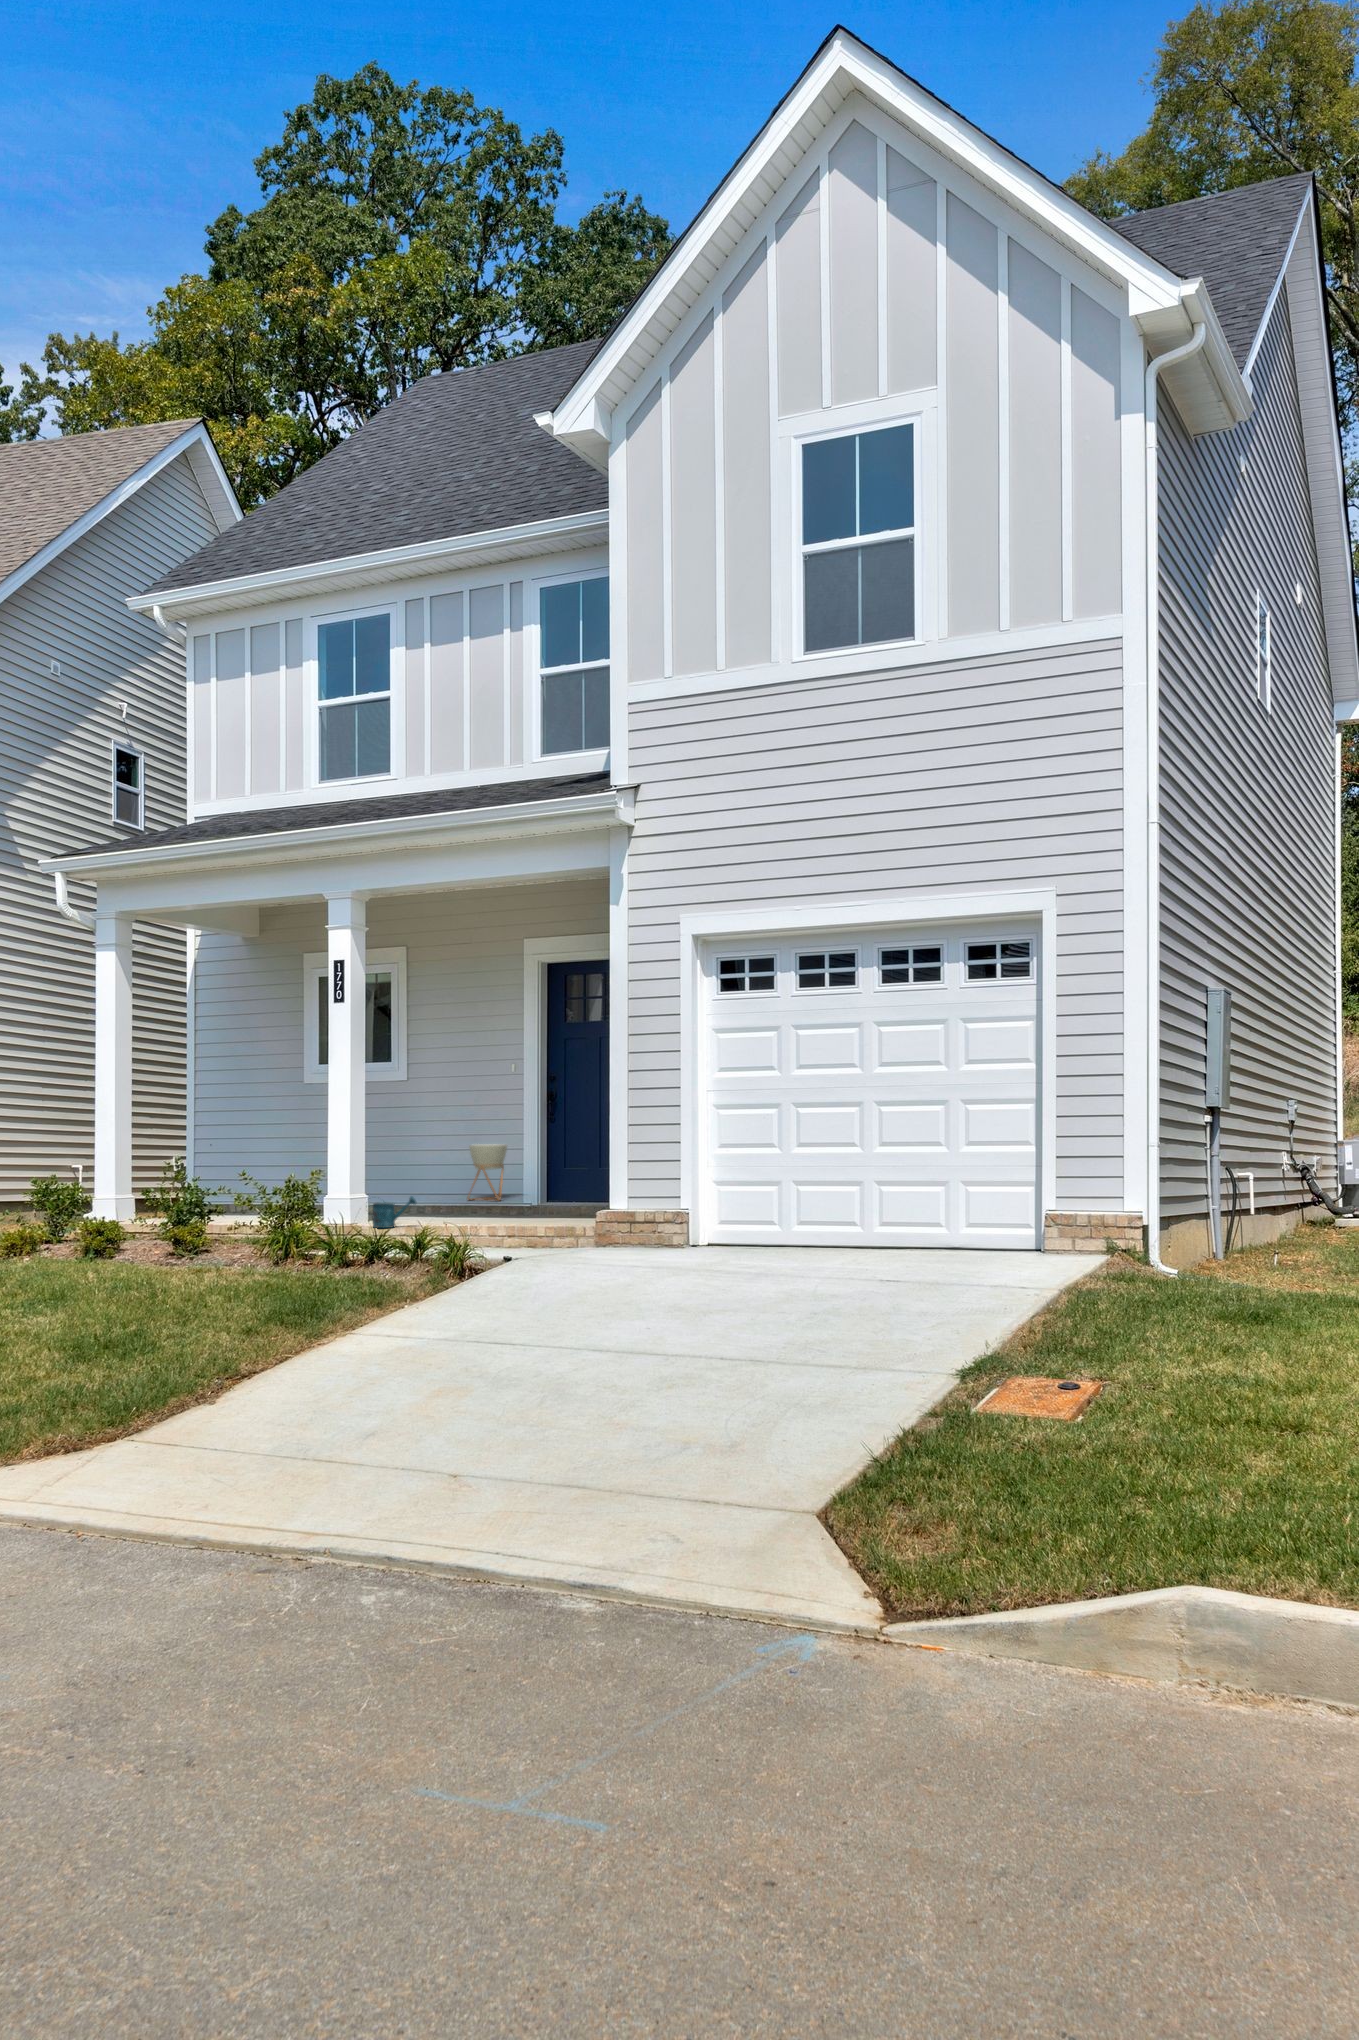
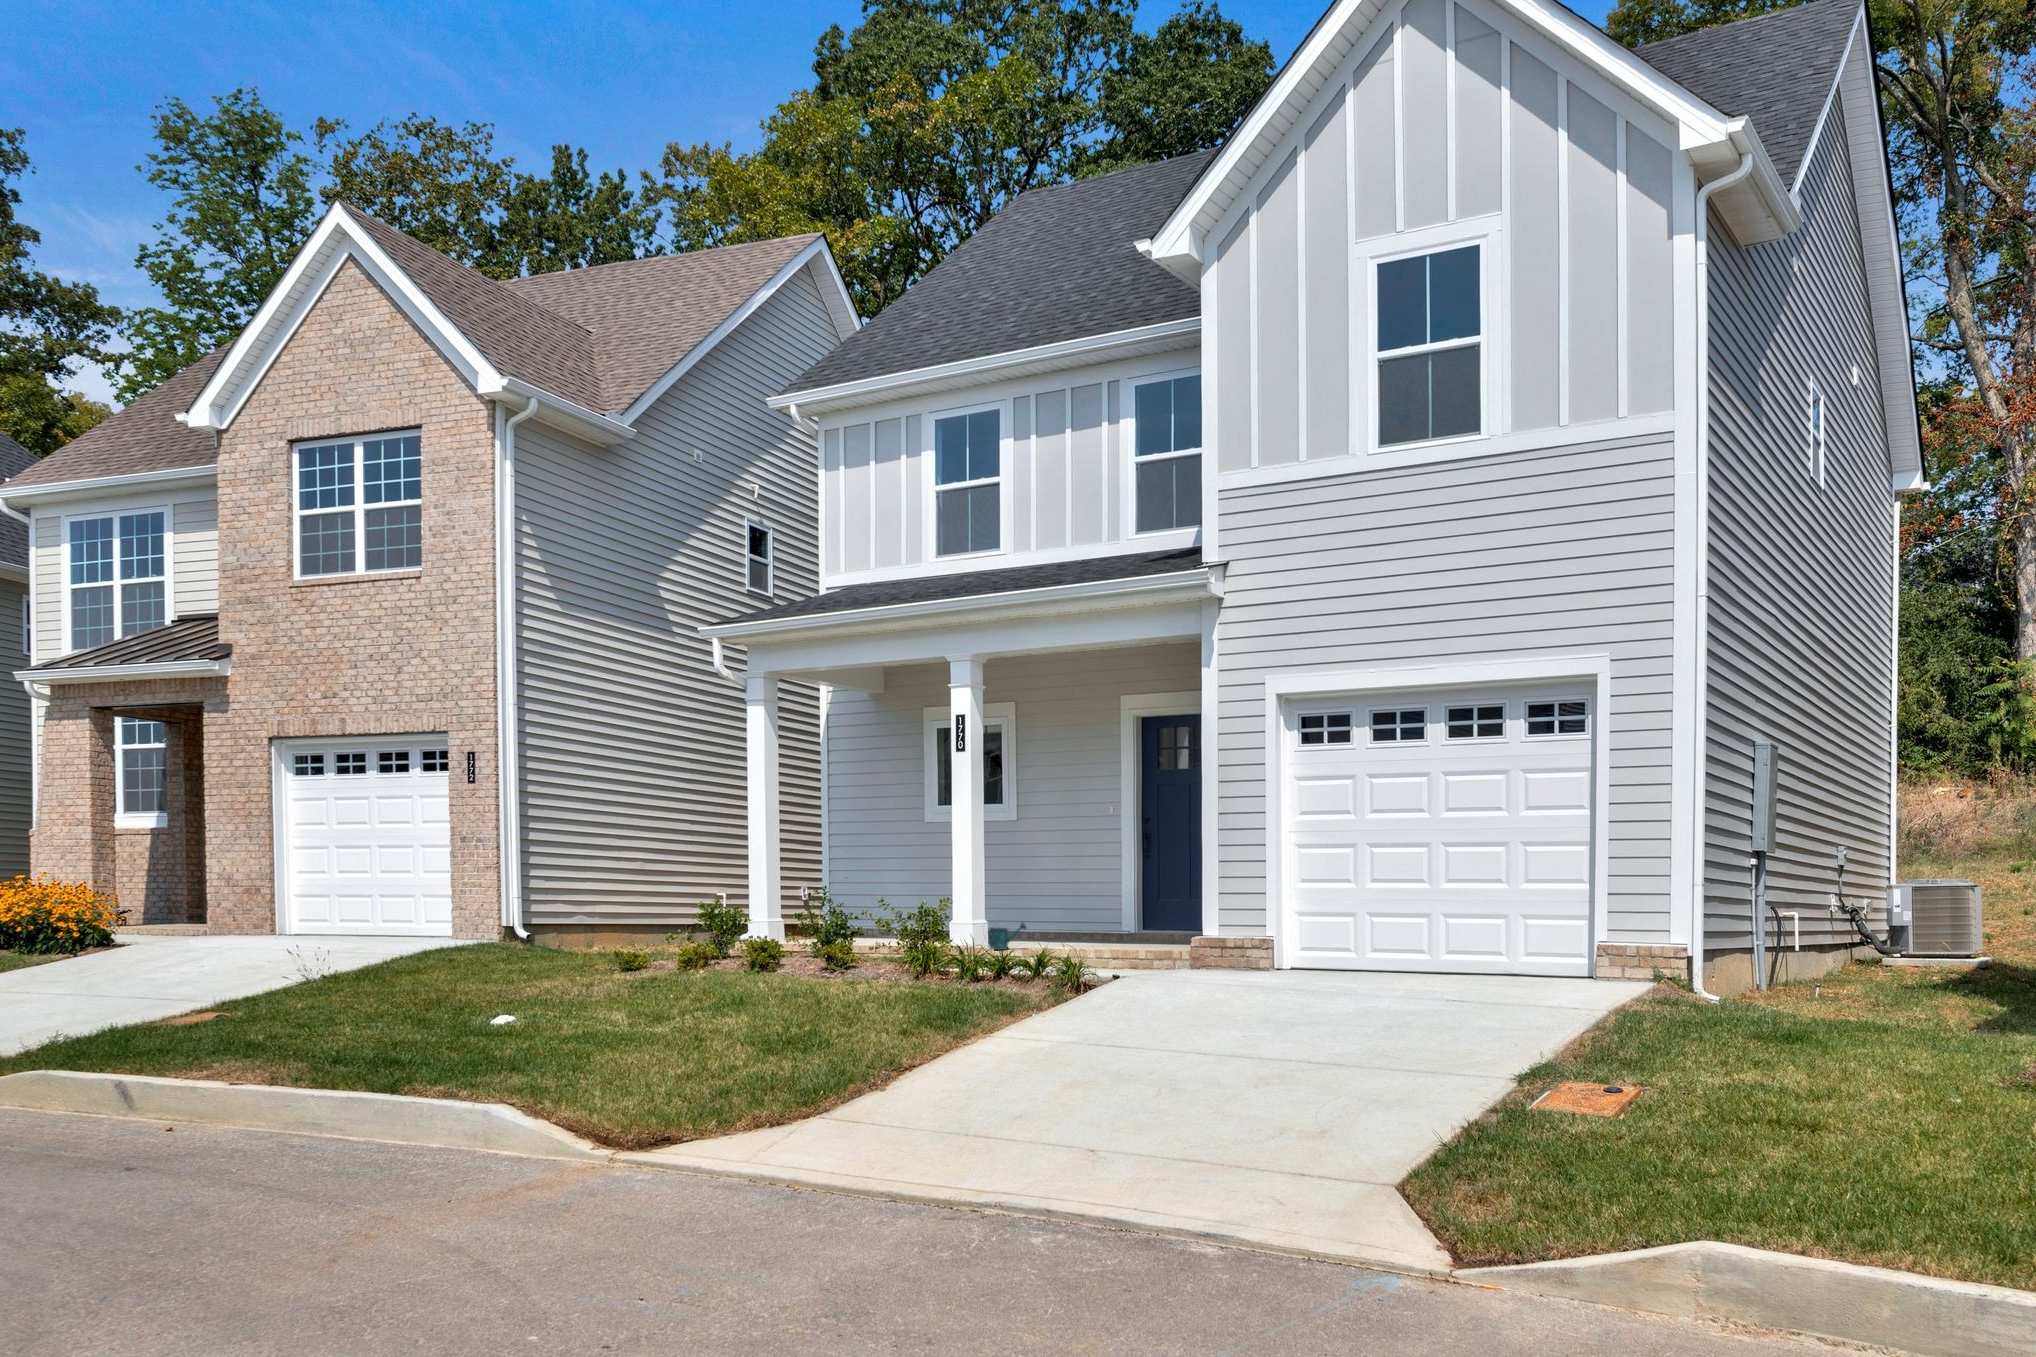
planter: present [467,1144,507,1201] -> none [1066,878,1102,929]

